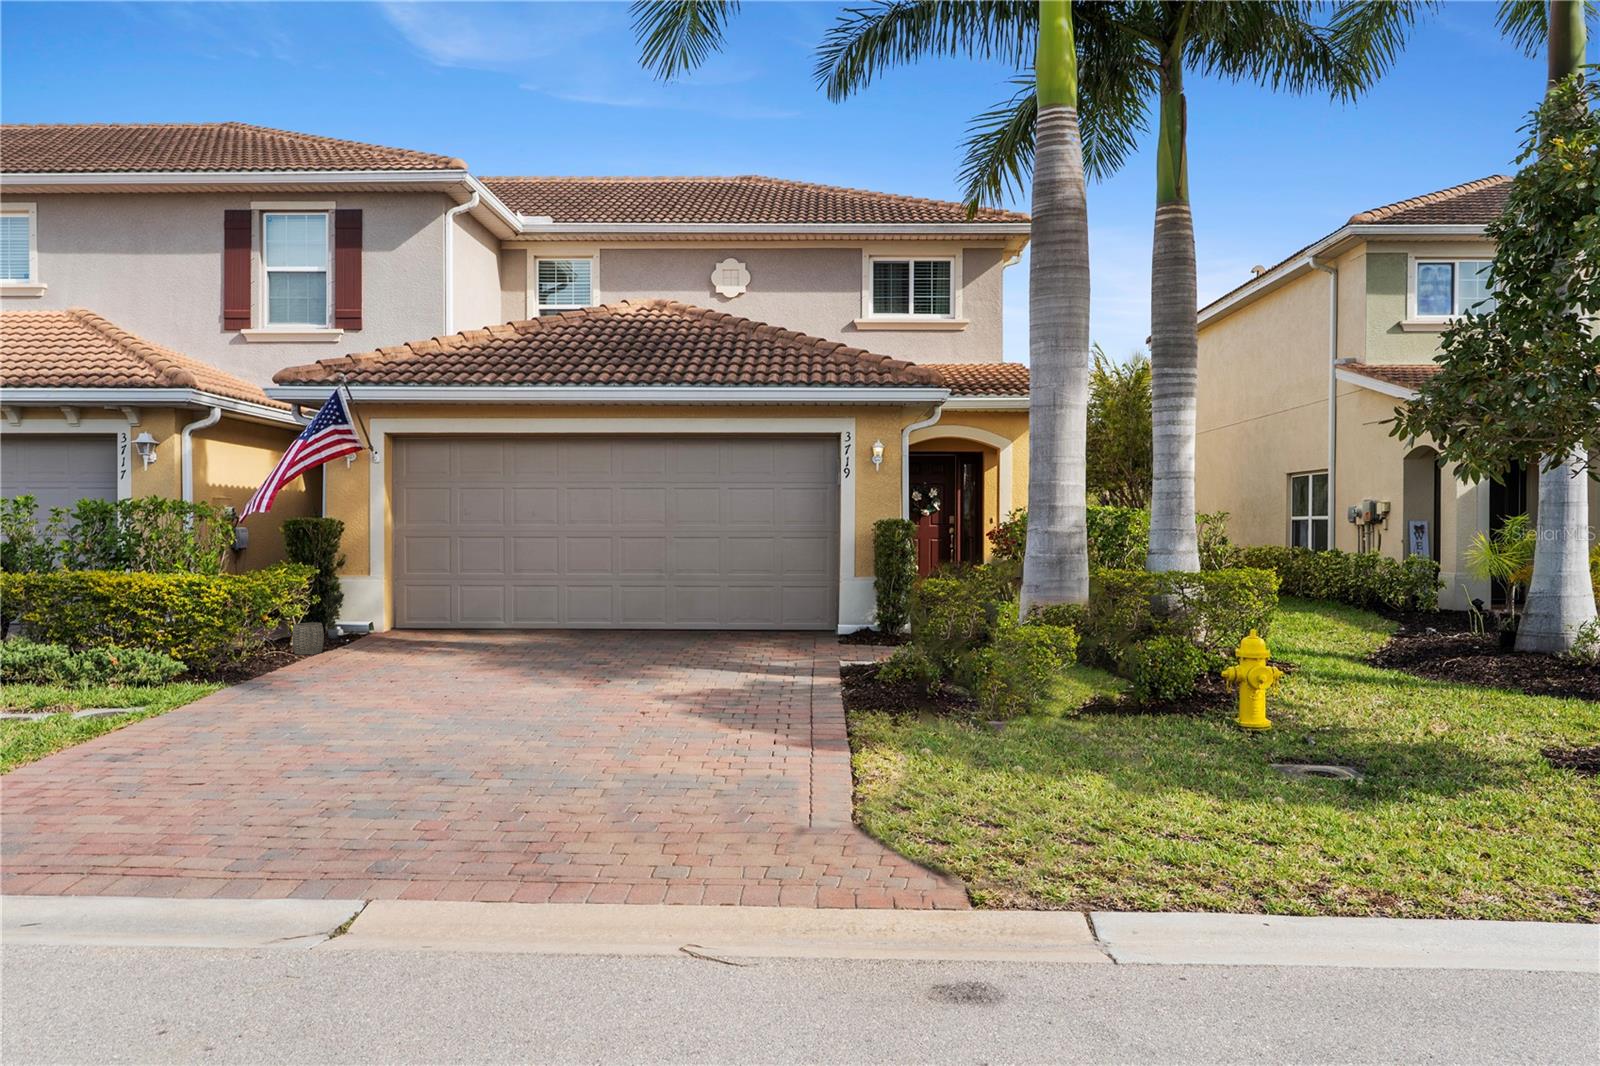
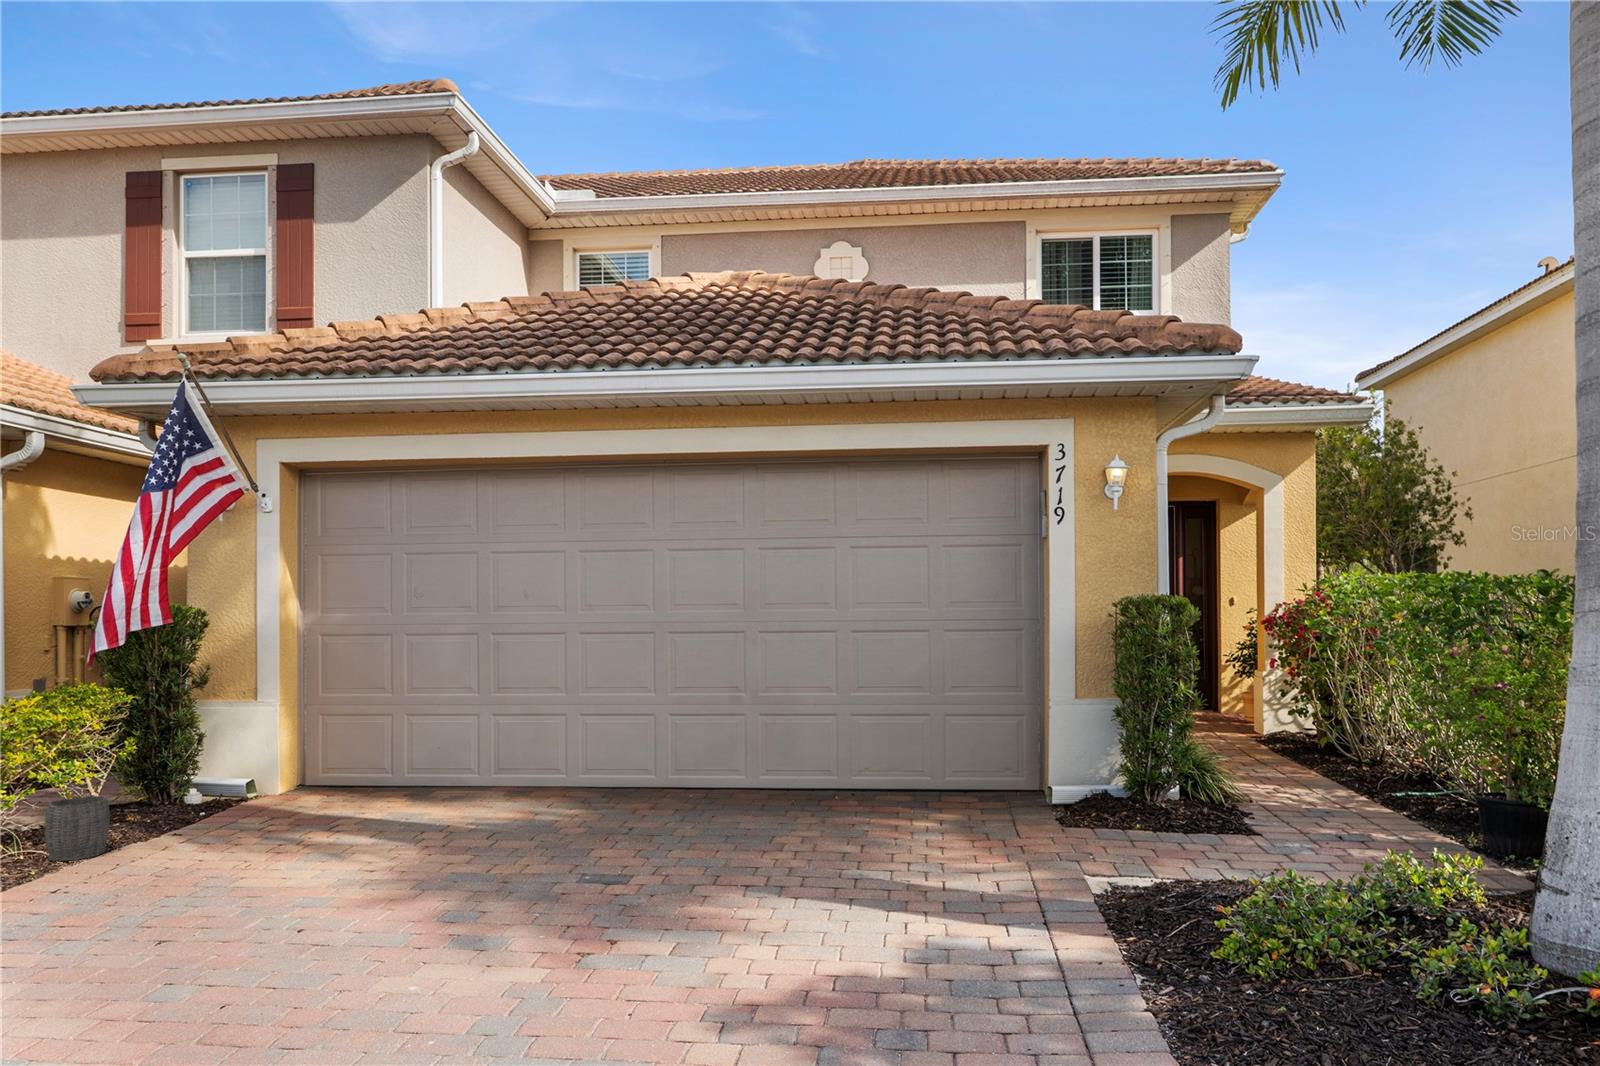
potted plant: present [326,590,343,639] -> none [151,725,195,814]

